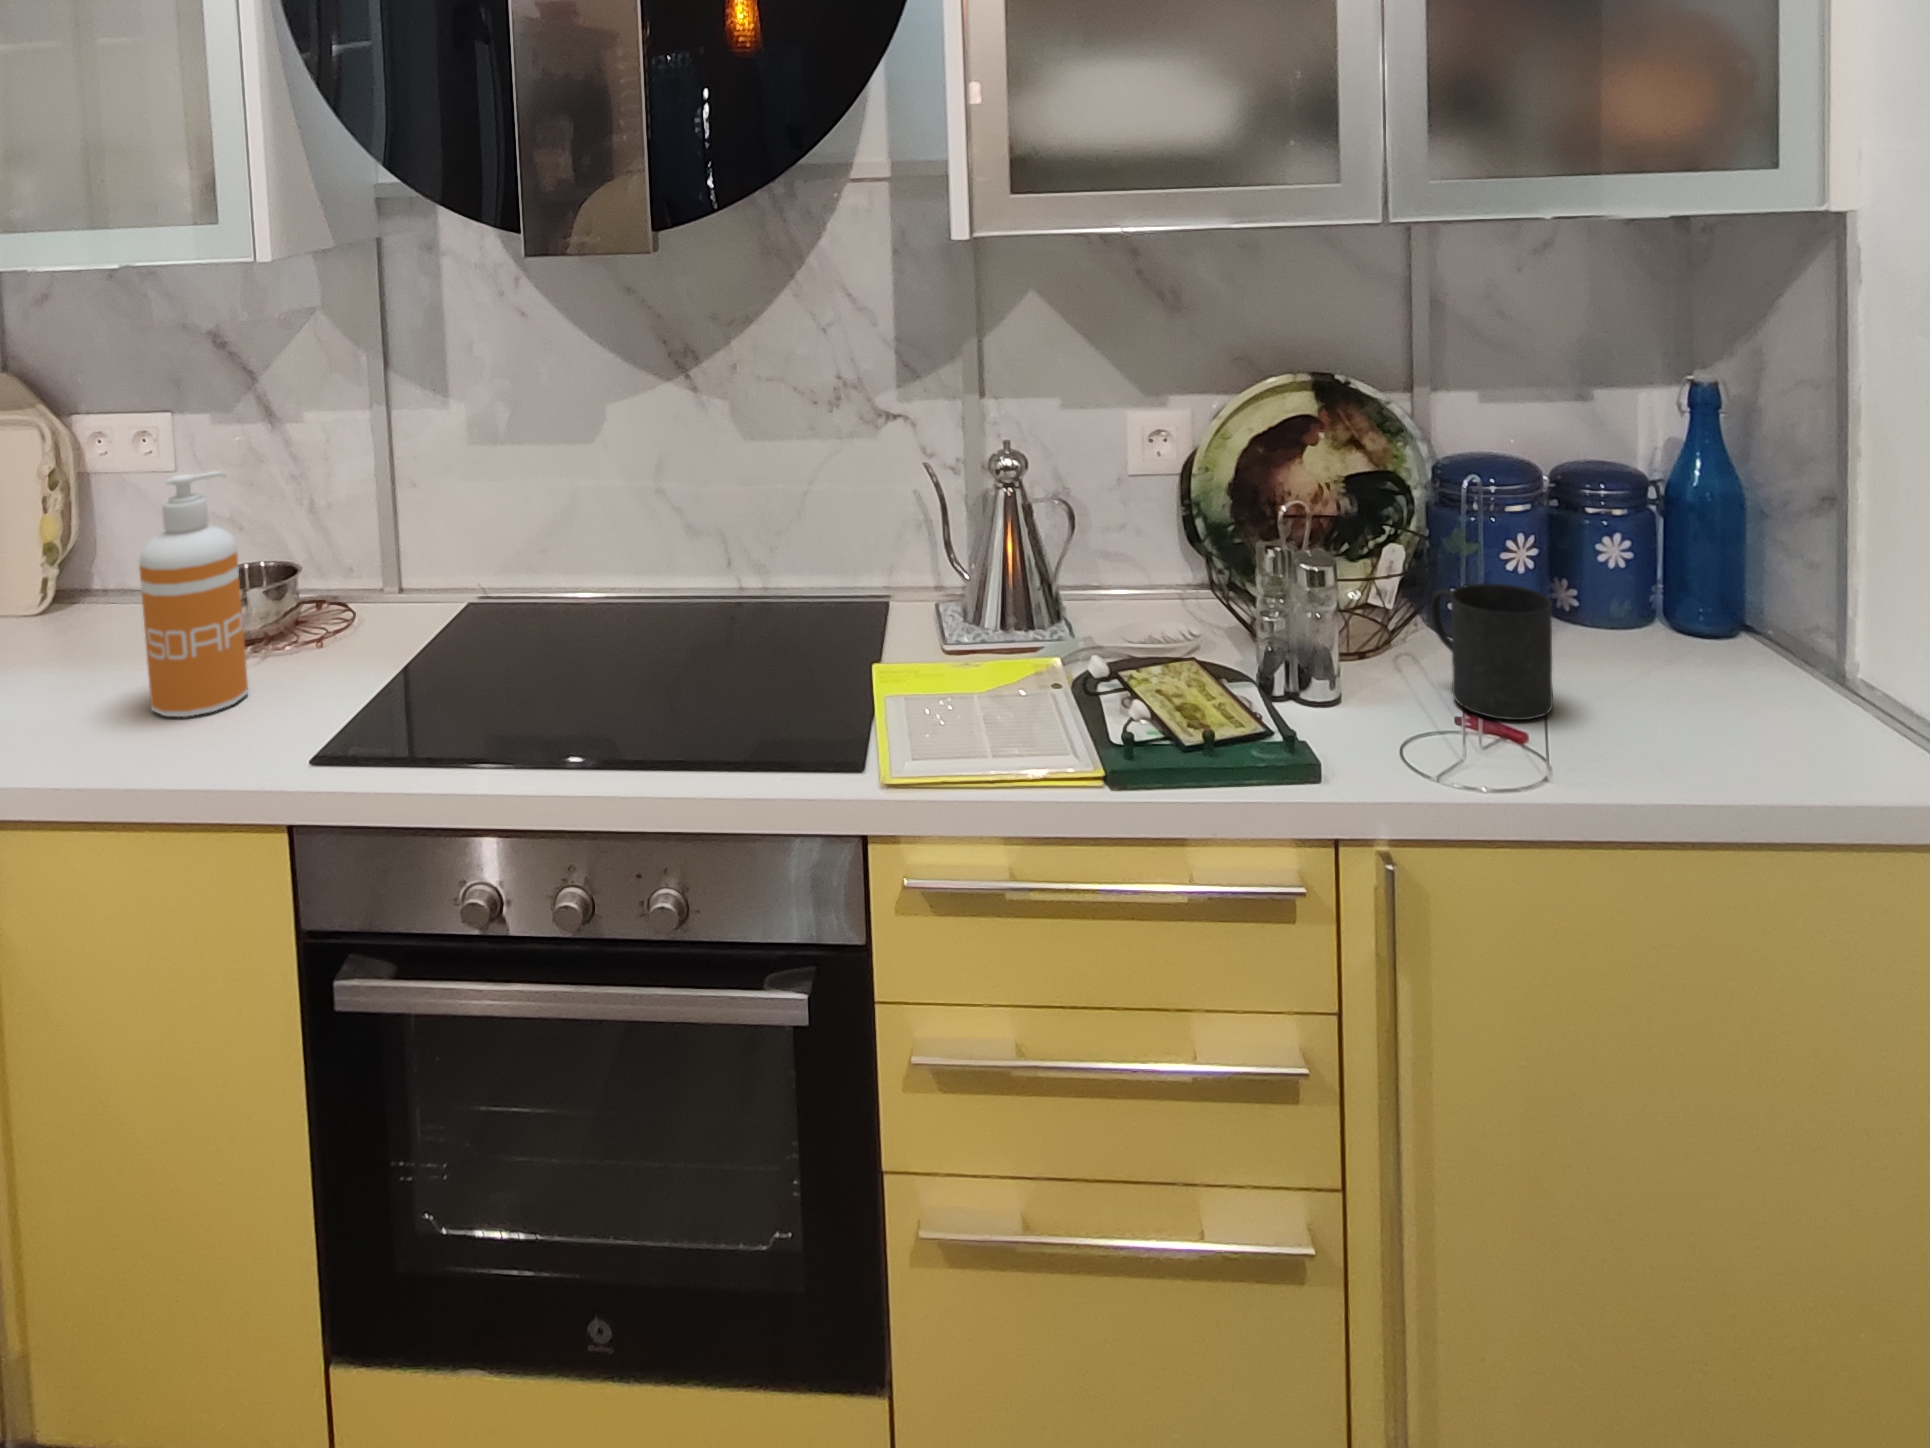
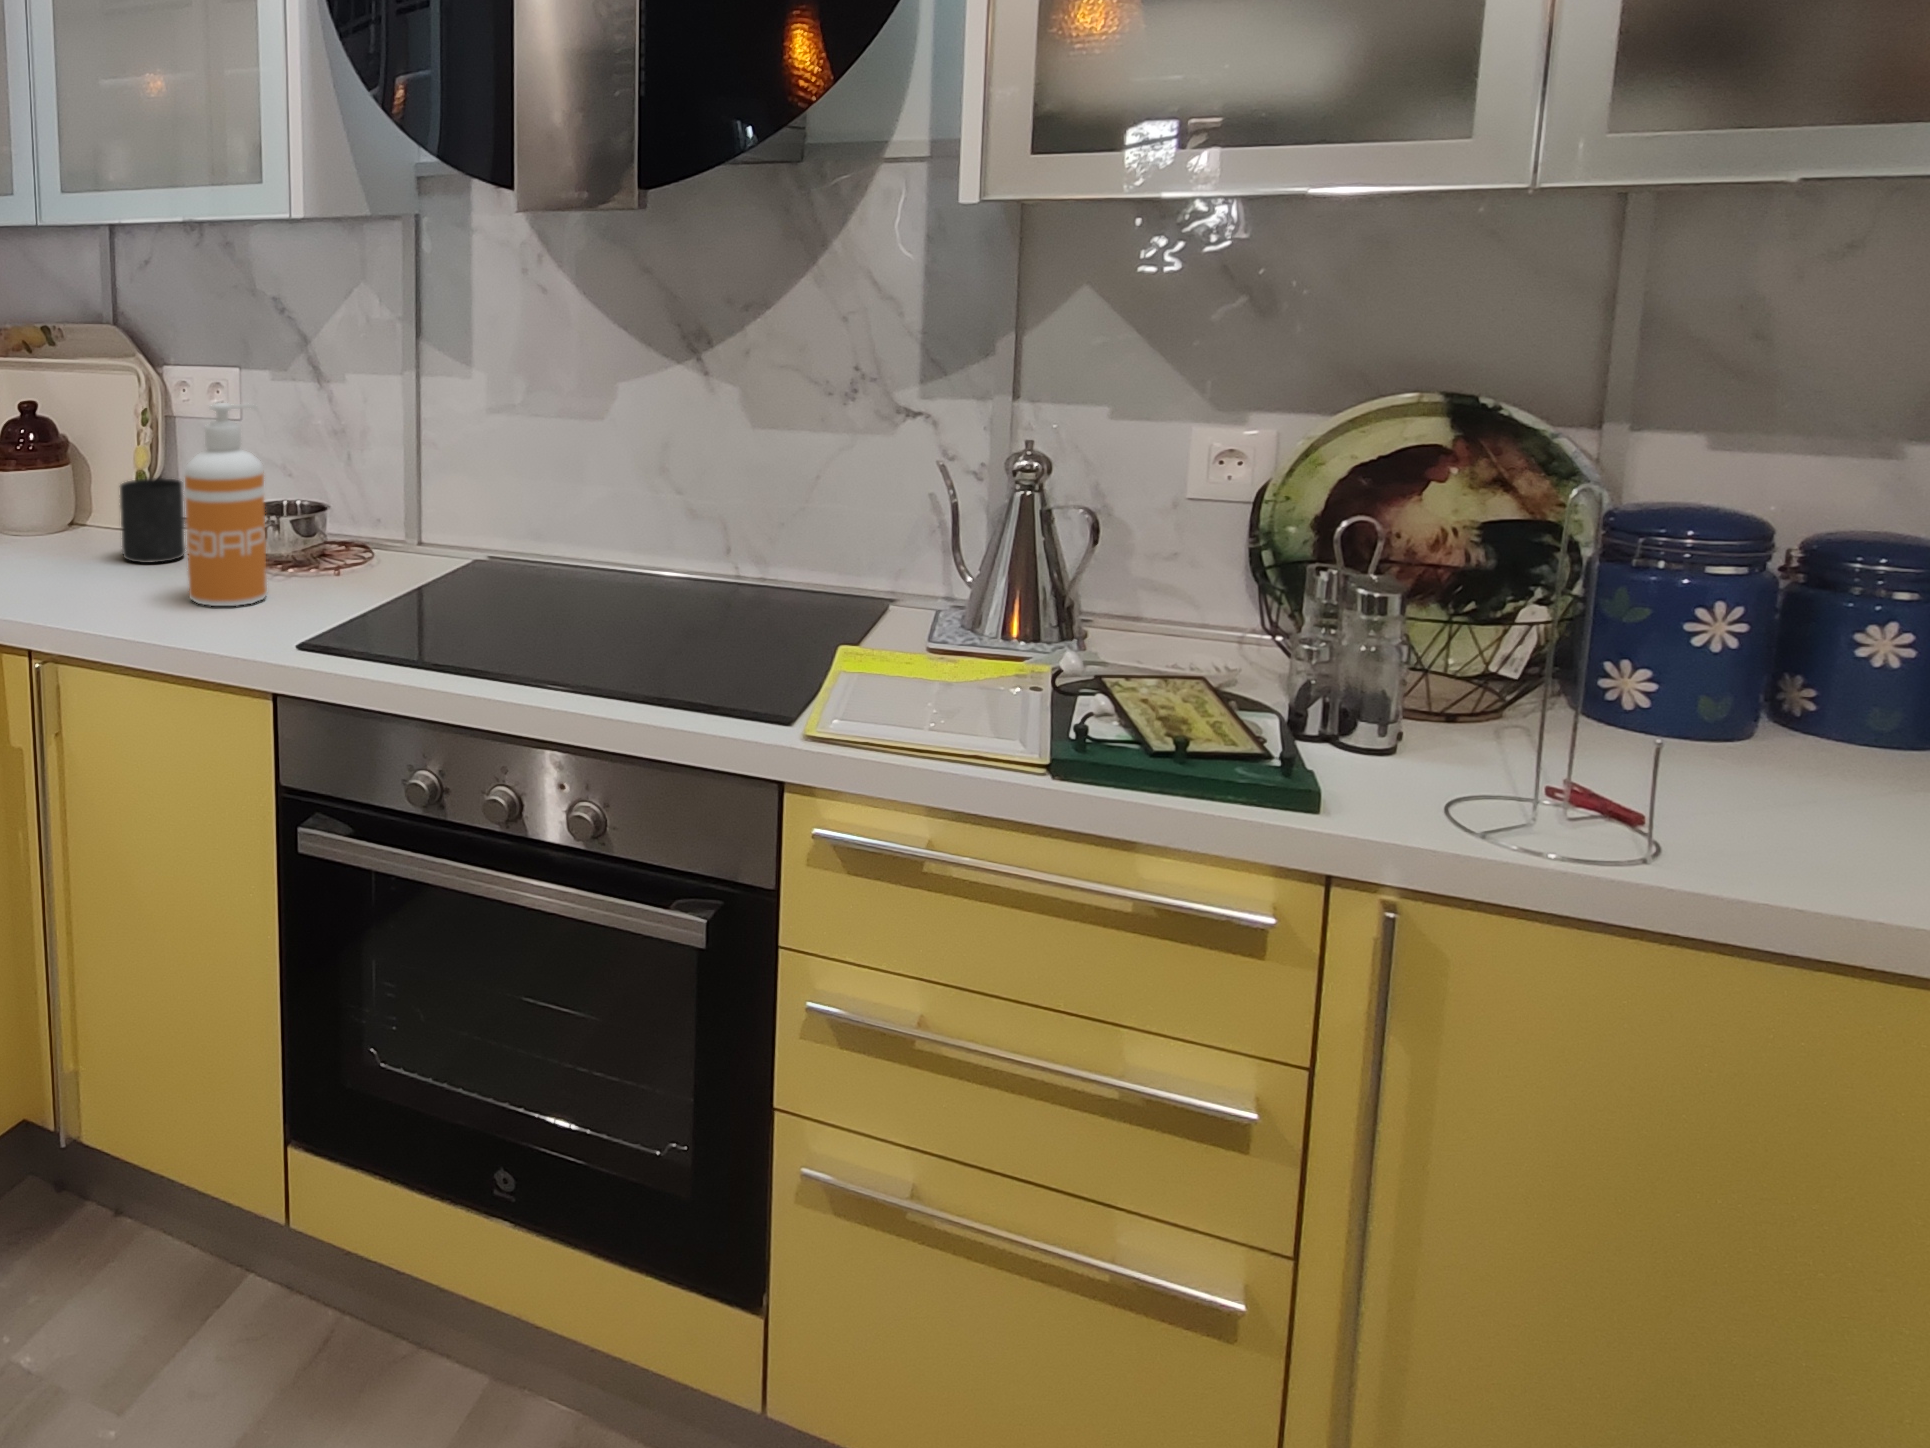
mug: present [1431,583,1553,720] -> present [120,478,185,563]

